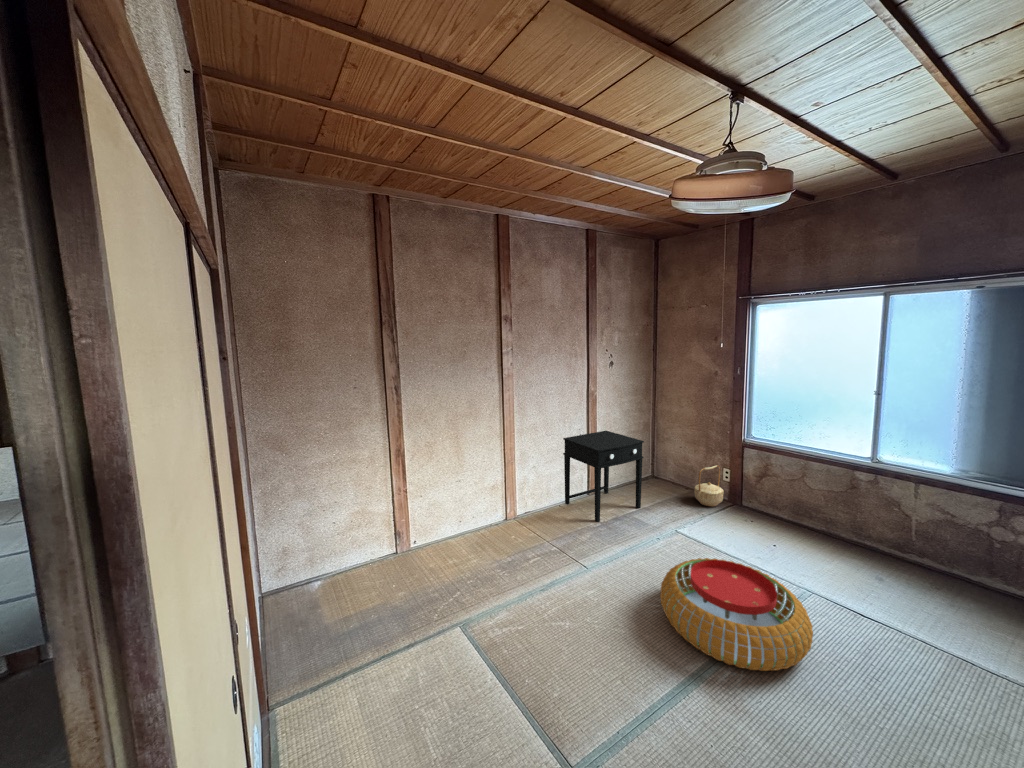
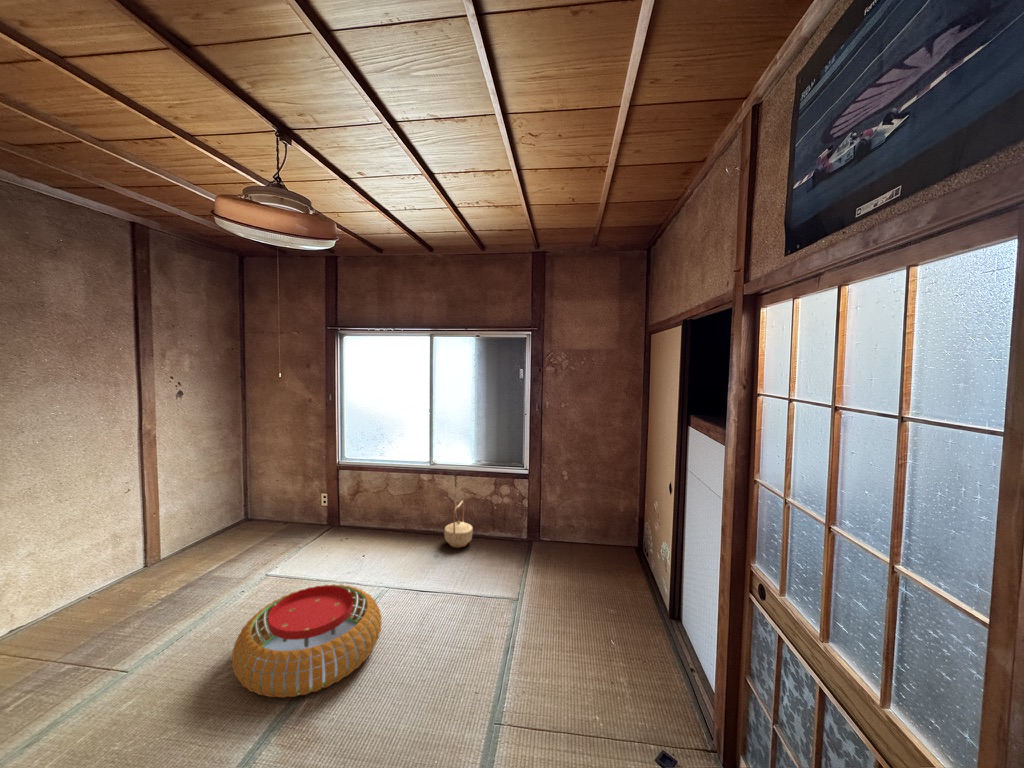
side table: present [563,431,644,522] -> none [91,477,226,602]
basket: present [694,465,724,507] -> present [444,501,473,548]

